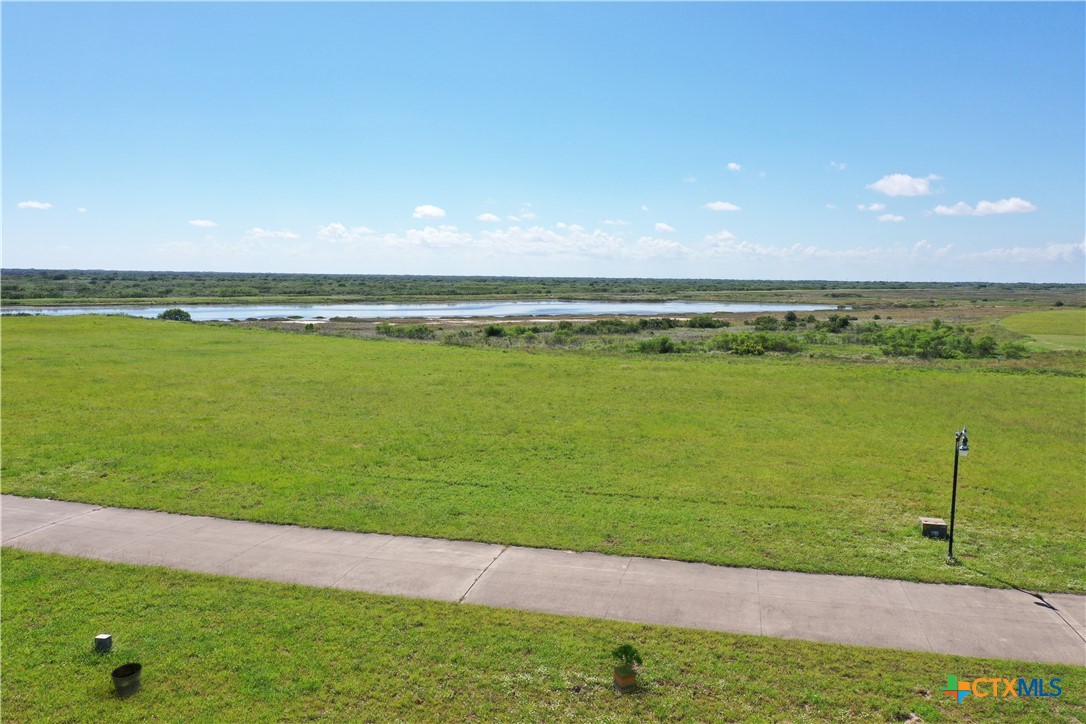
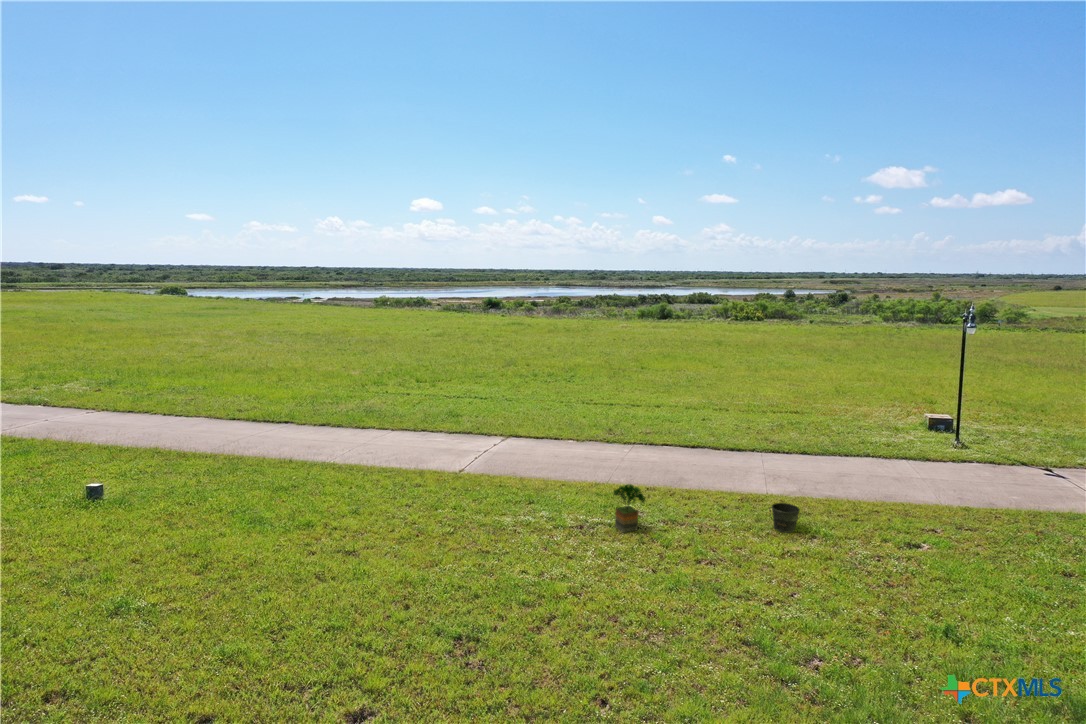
bucket: present [109,663,142,697] -> present [769,503,800,533]

